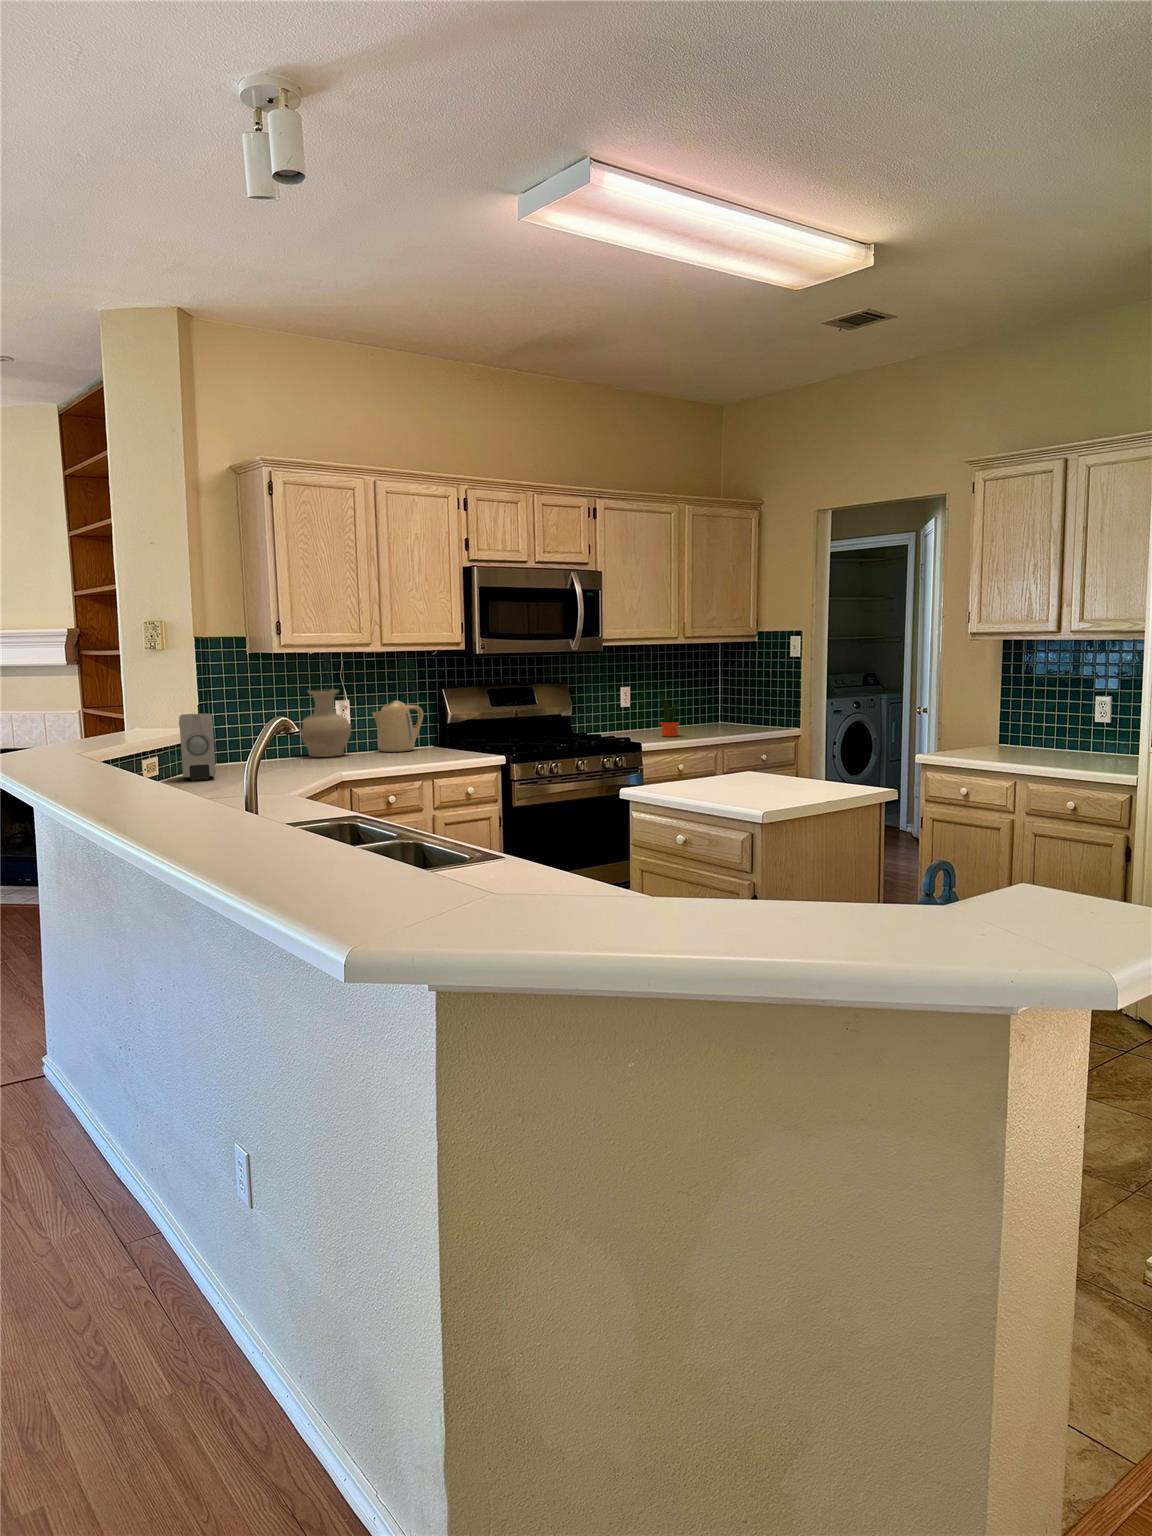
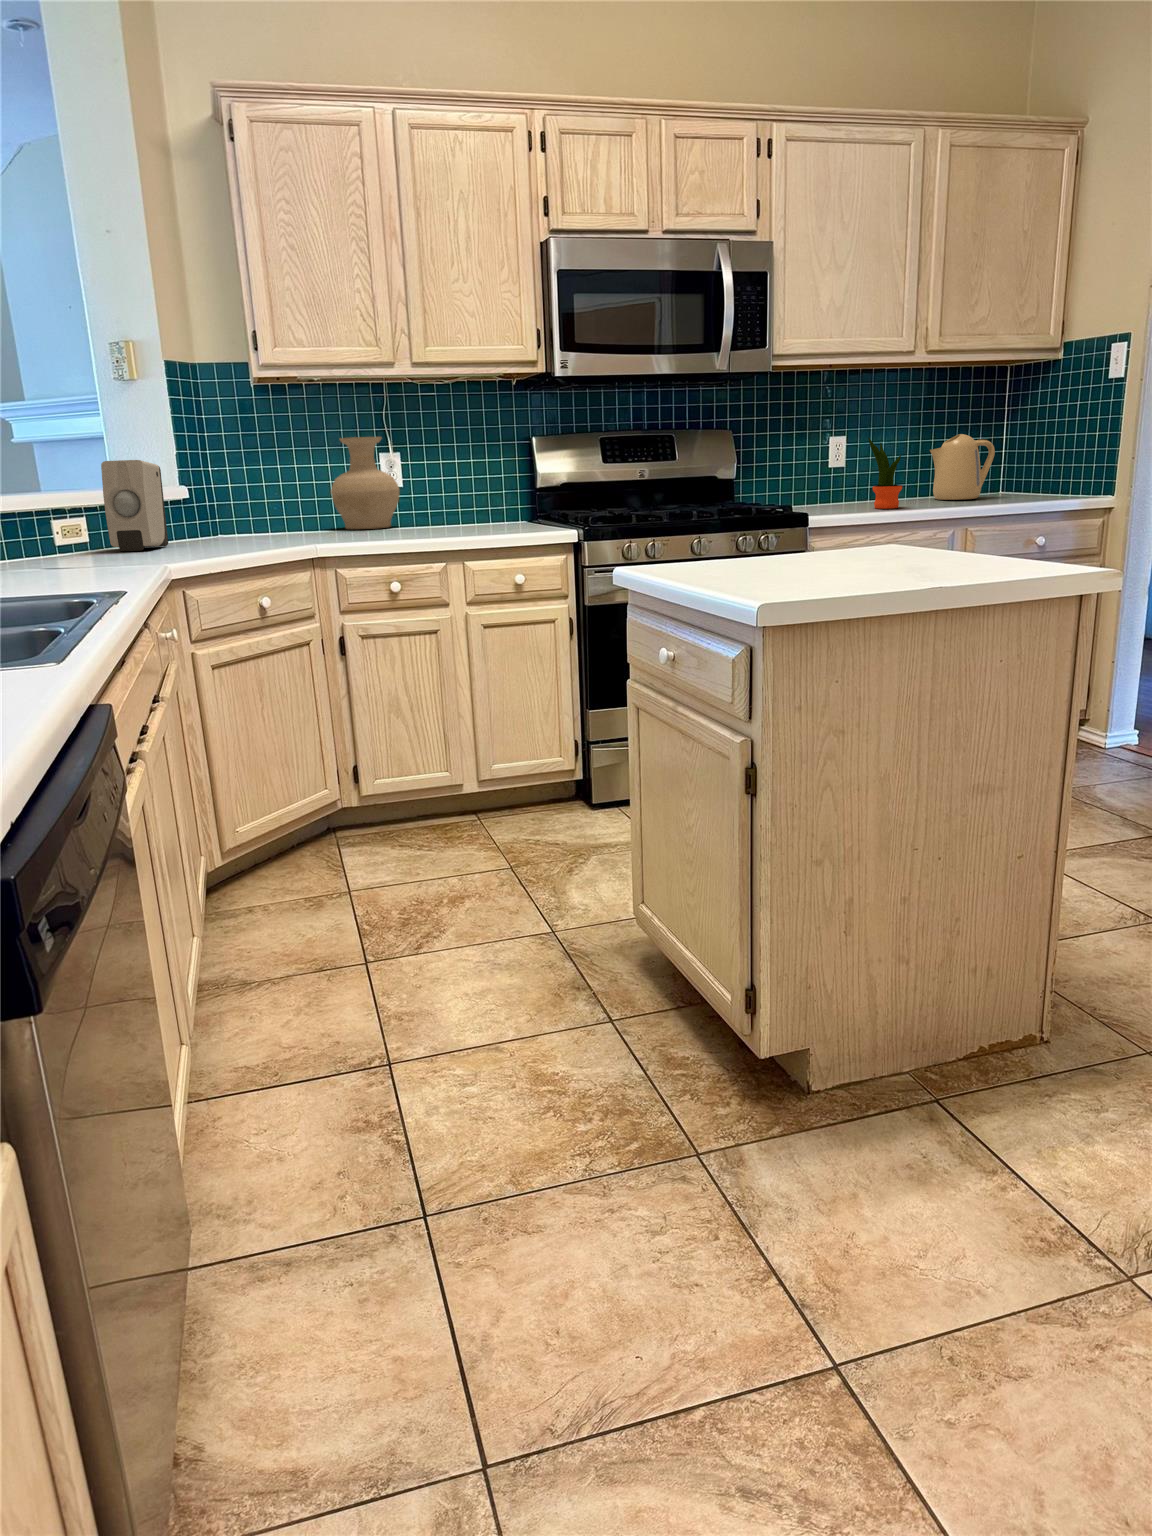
kettle: present [372,701,423,752] -> present [930,434,995,500]

